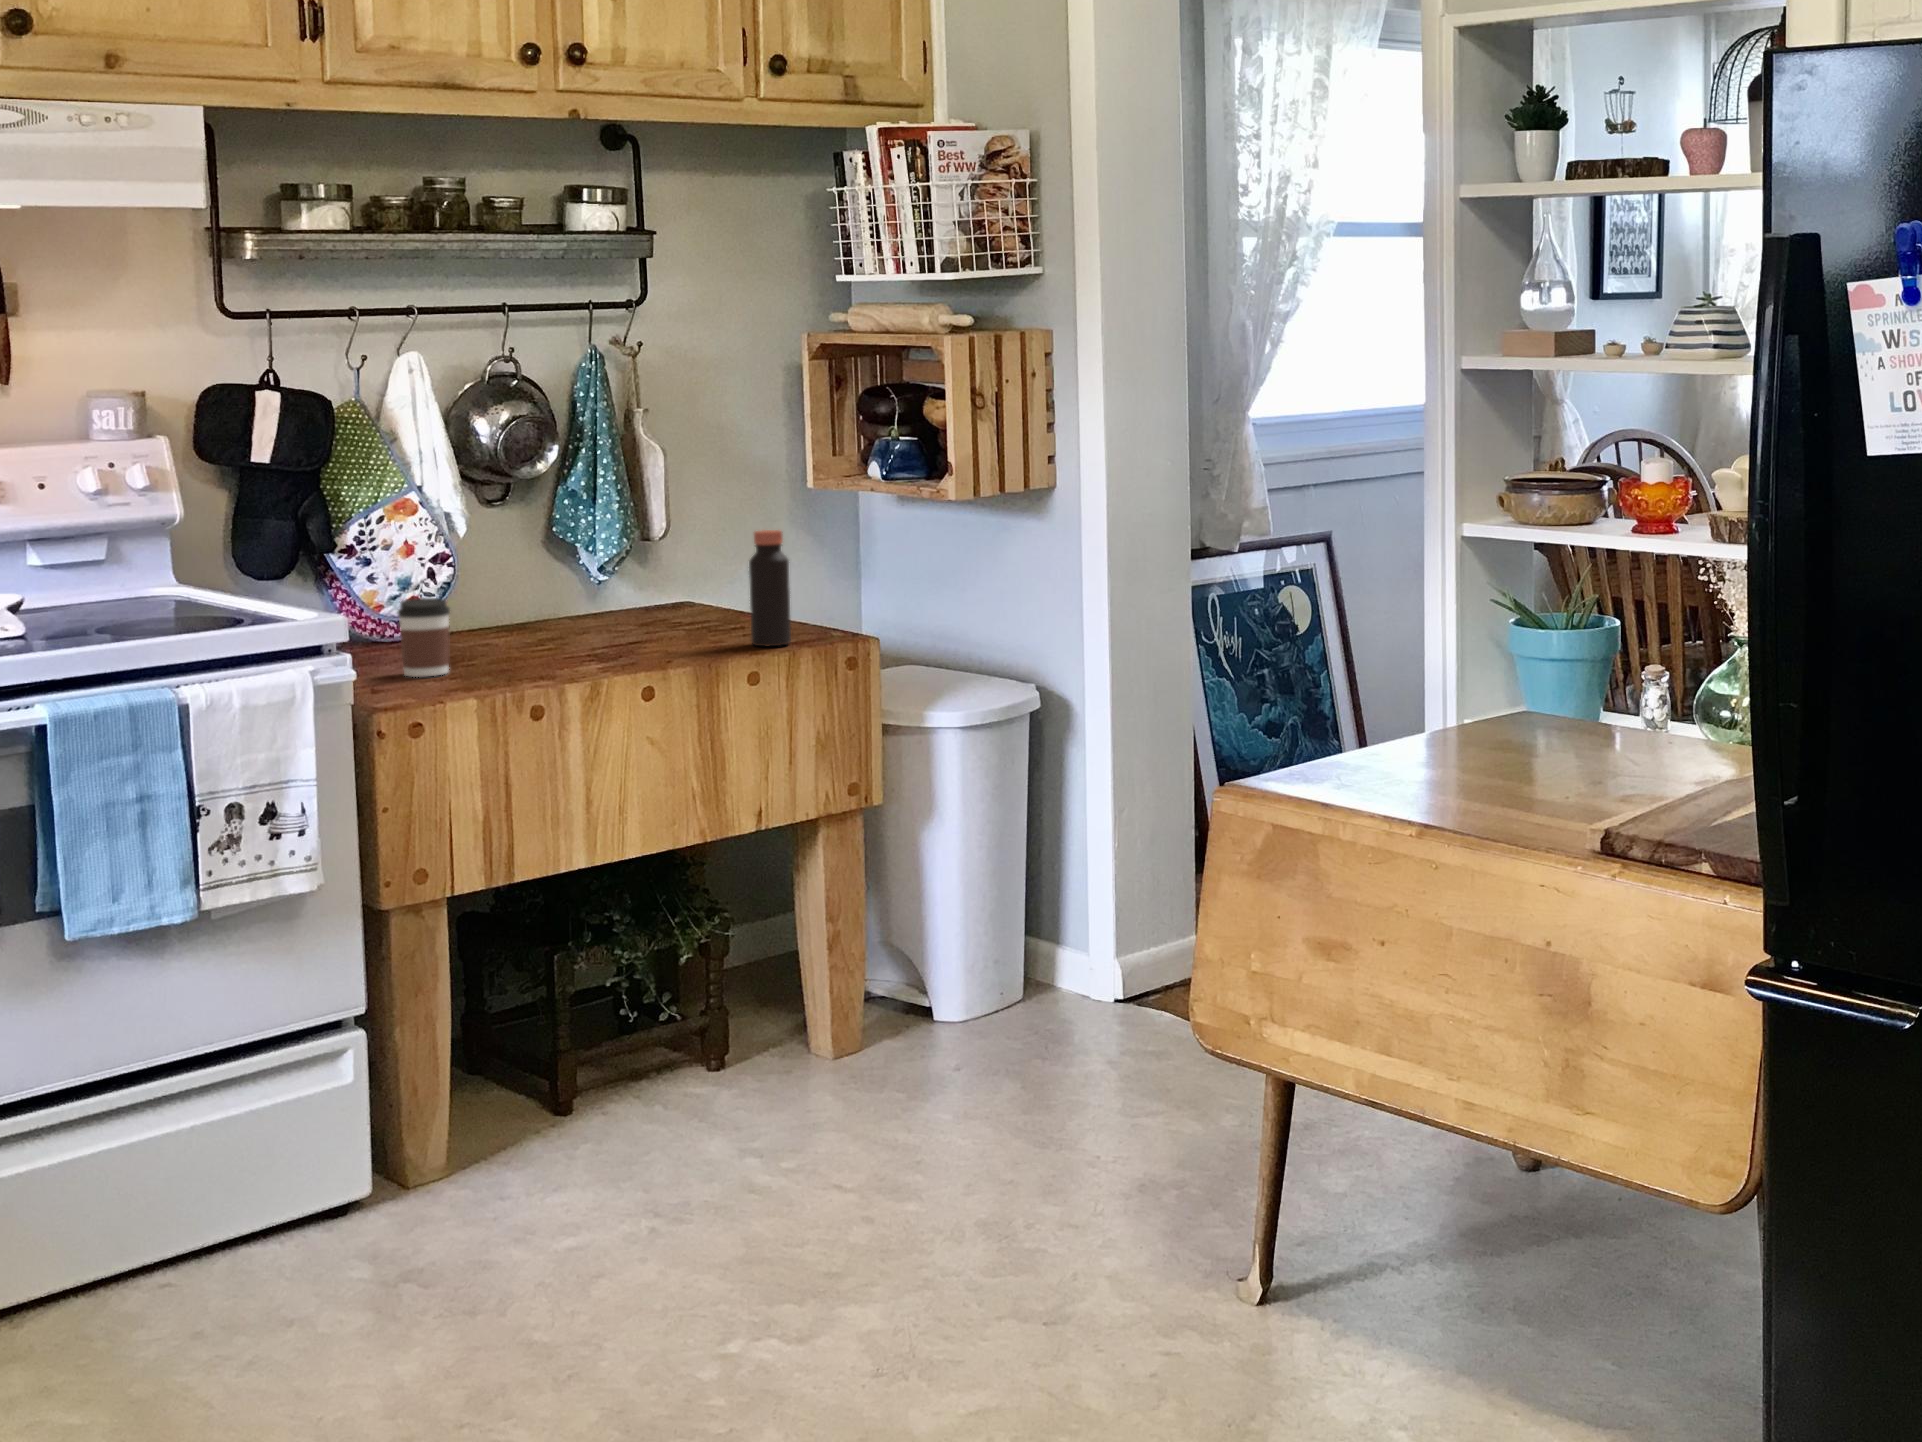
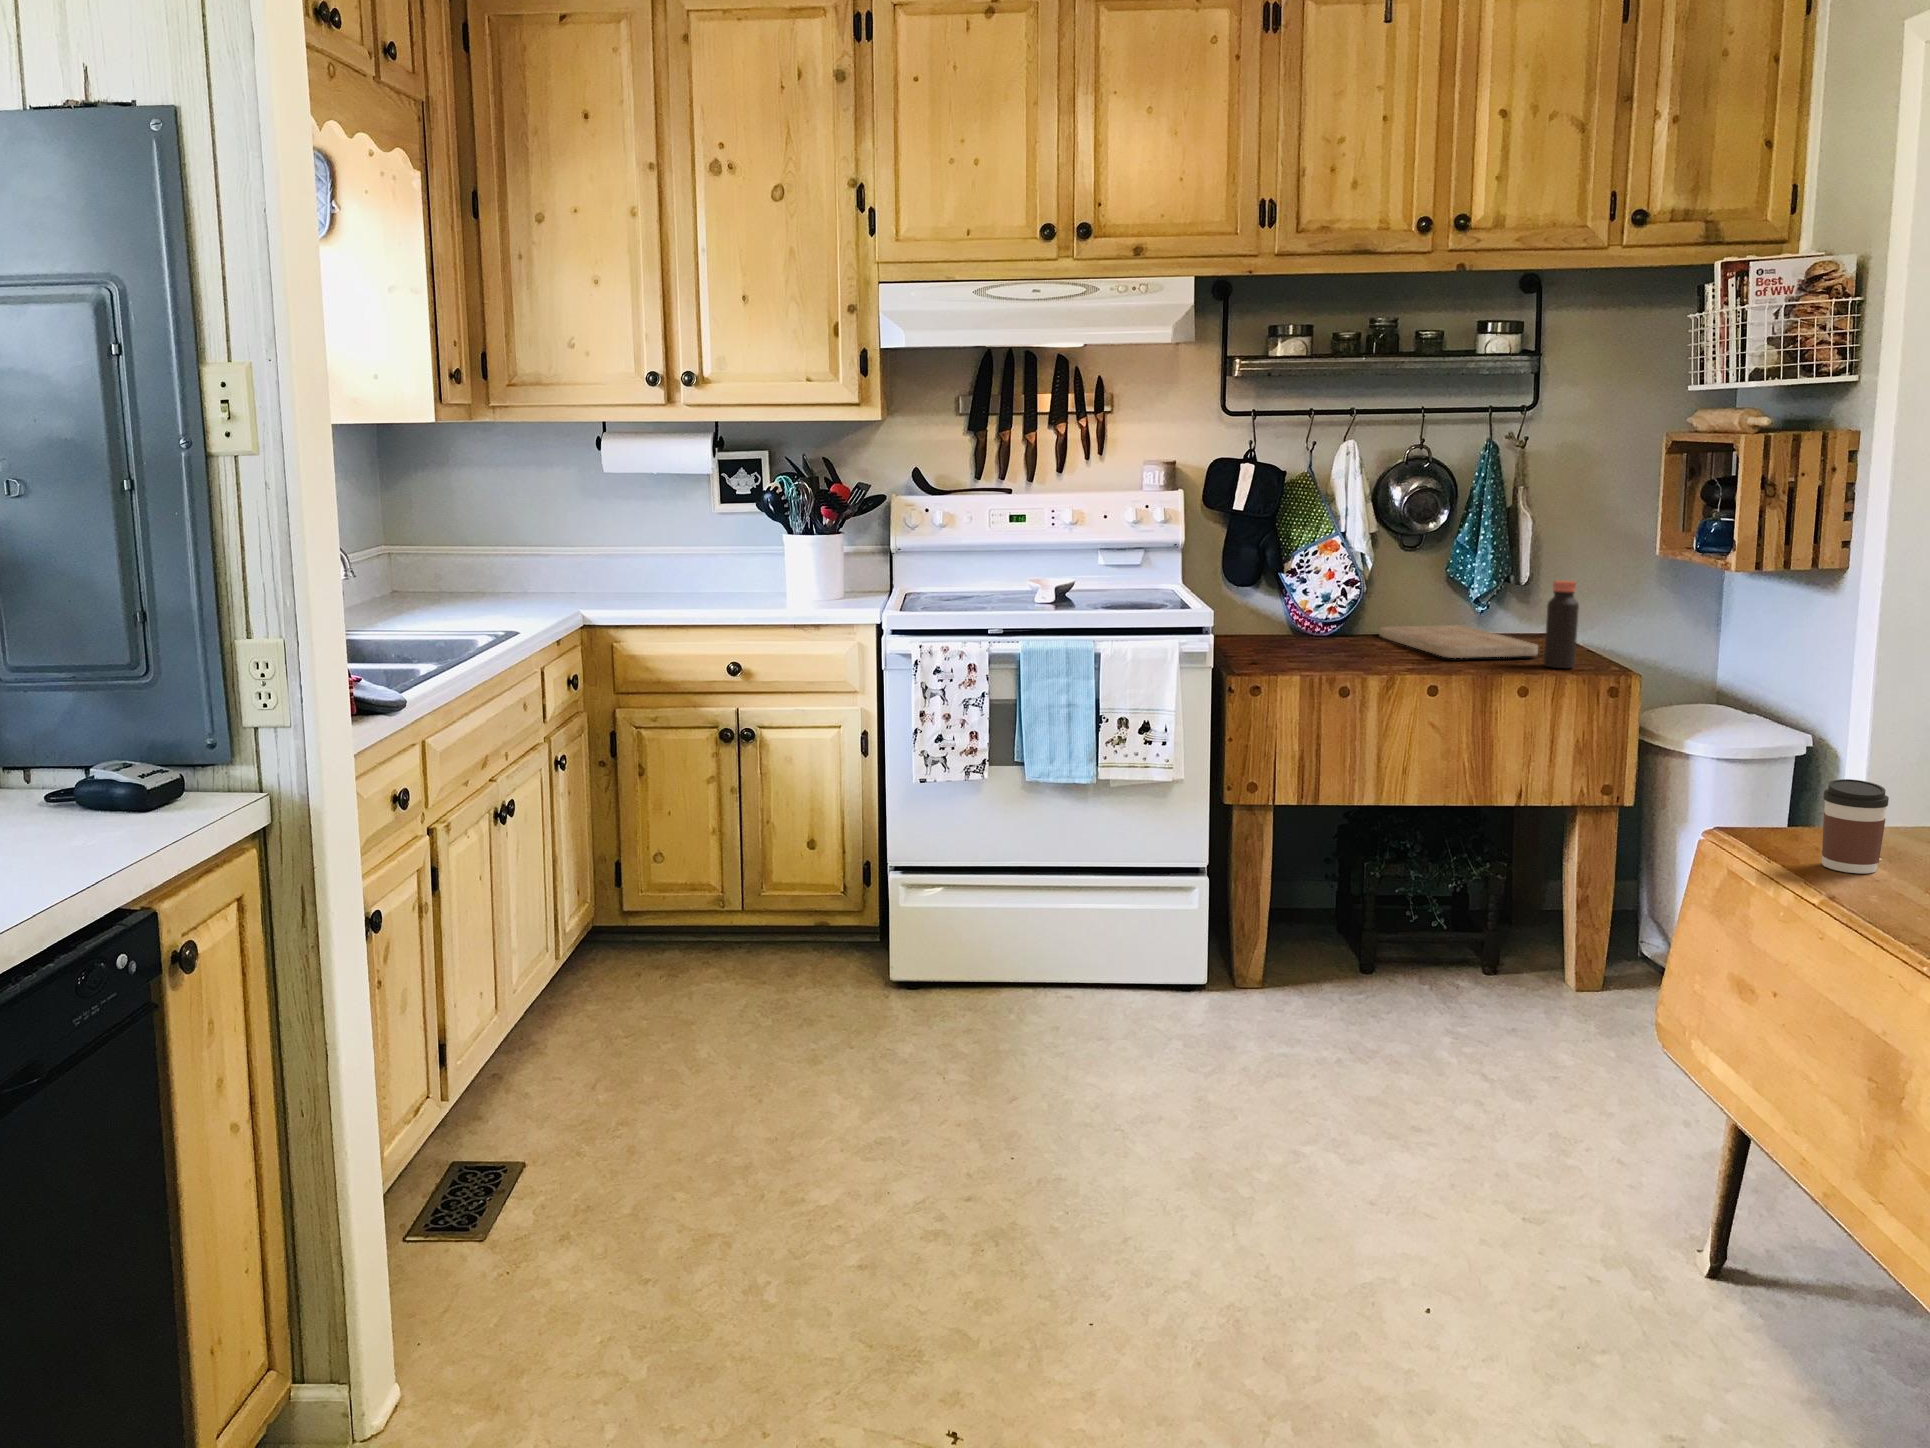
coffee cup: present [398,598,450,677] -> present [1822,779,1889,873]
cutting board: none [479,609,730,650] -> present [1380,625,1538,658]

